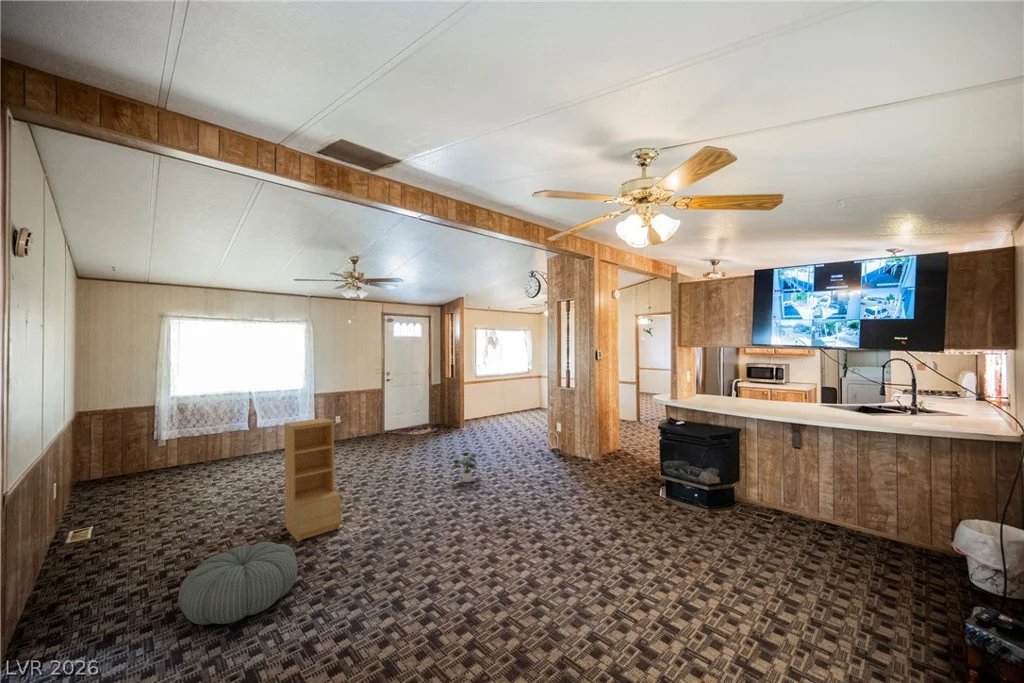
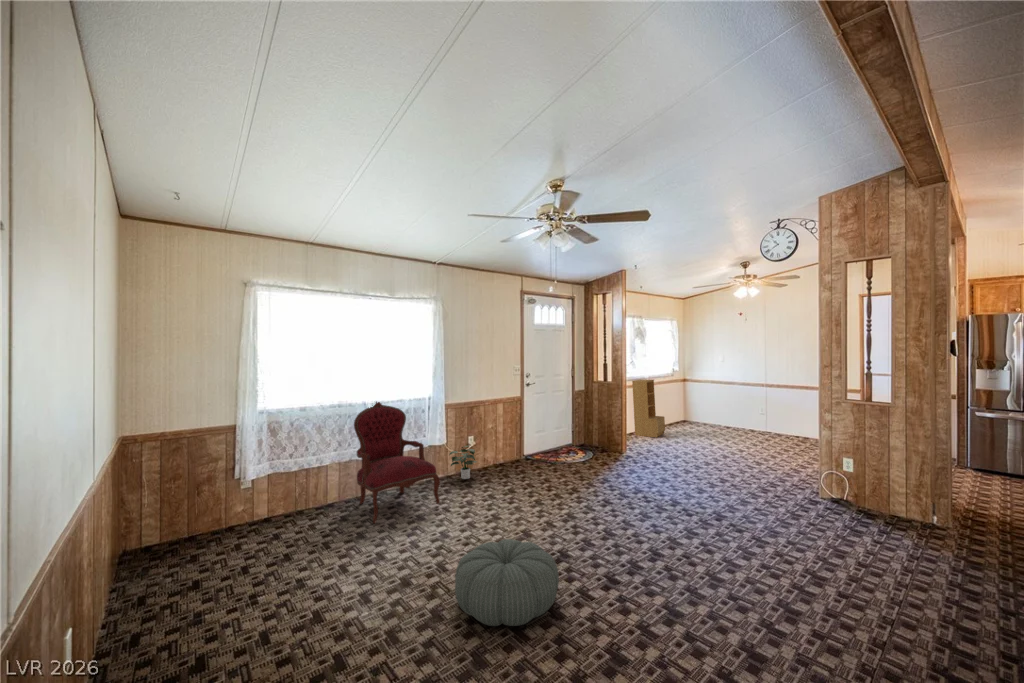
armchair: none [363,407,449,530] -> present [354,402,440,523]
bookshelf: present [284,418,341,542] -> present [632,380,665,437]
pouf: present [178,542,298,625] -> present [455,539,559,626]

